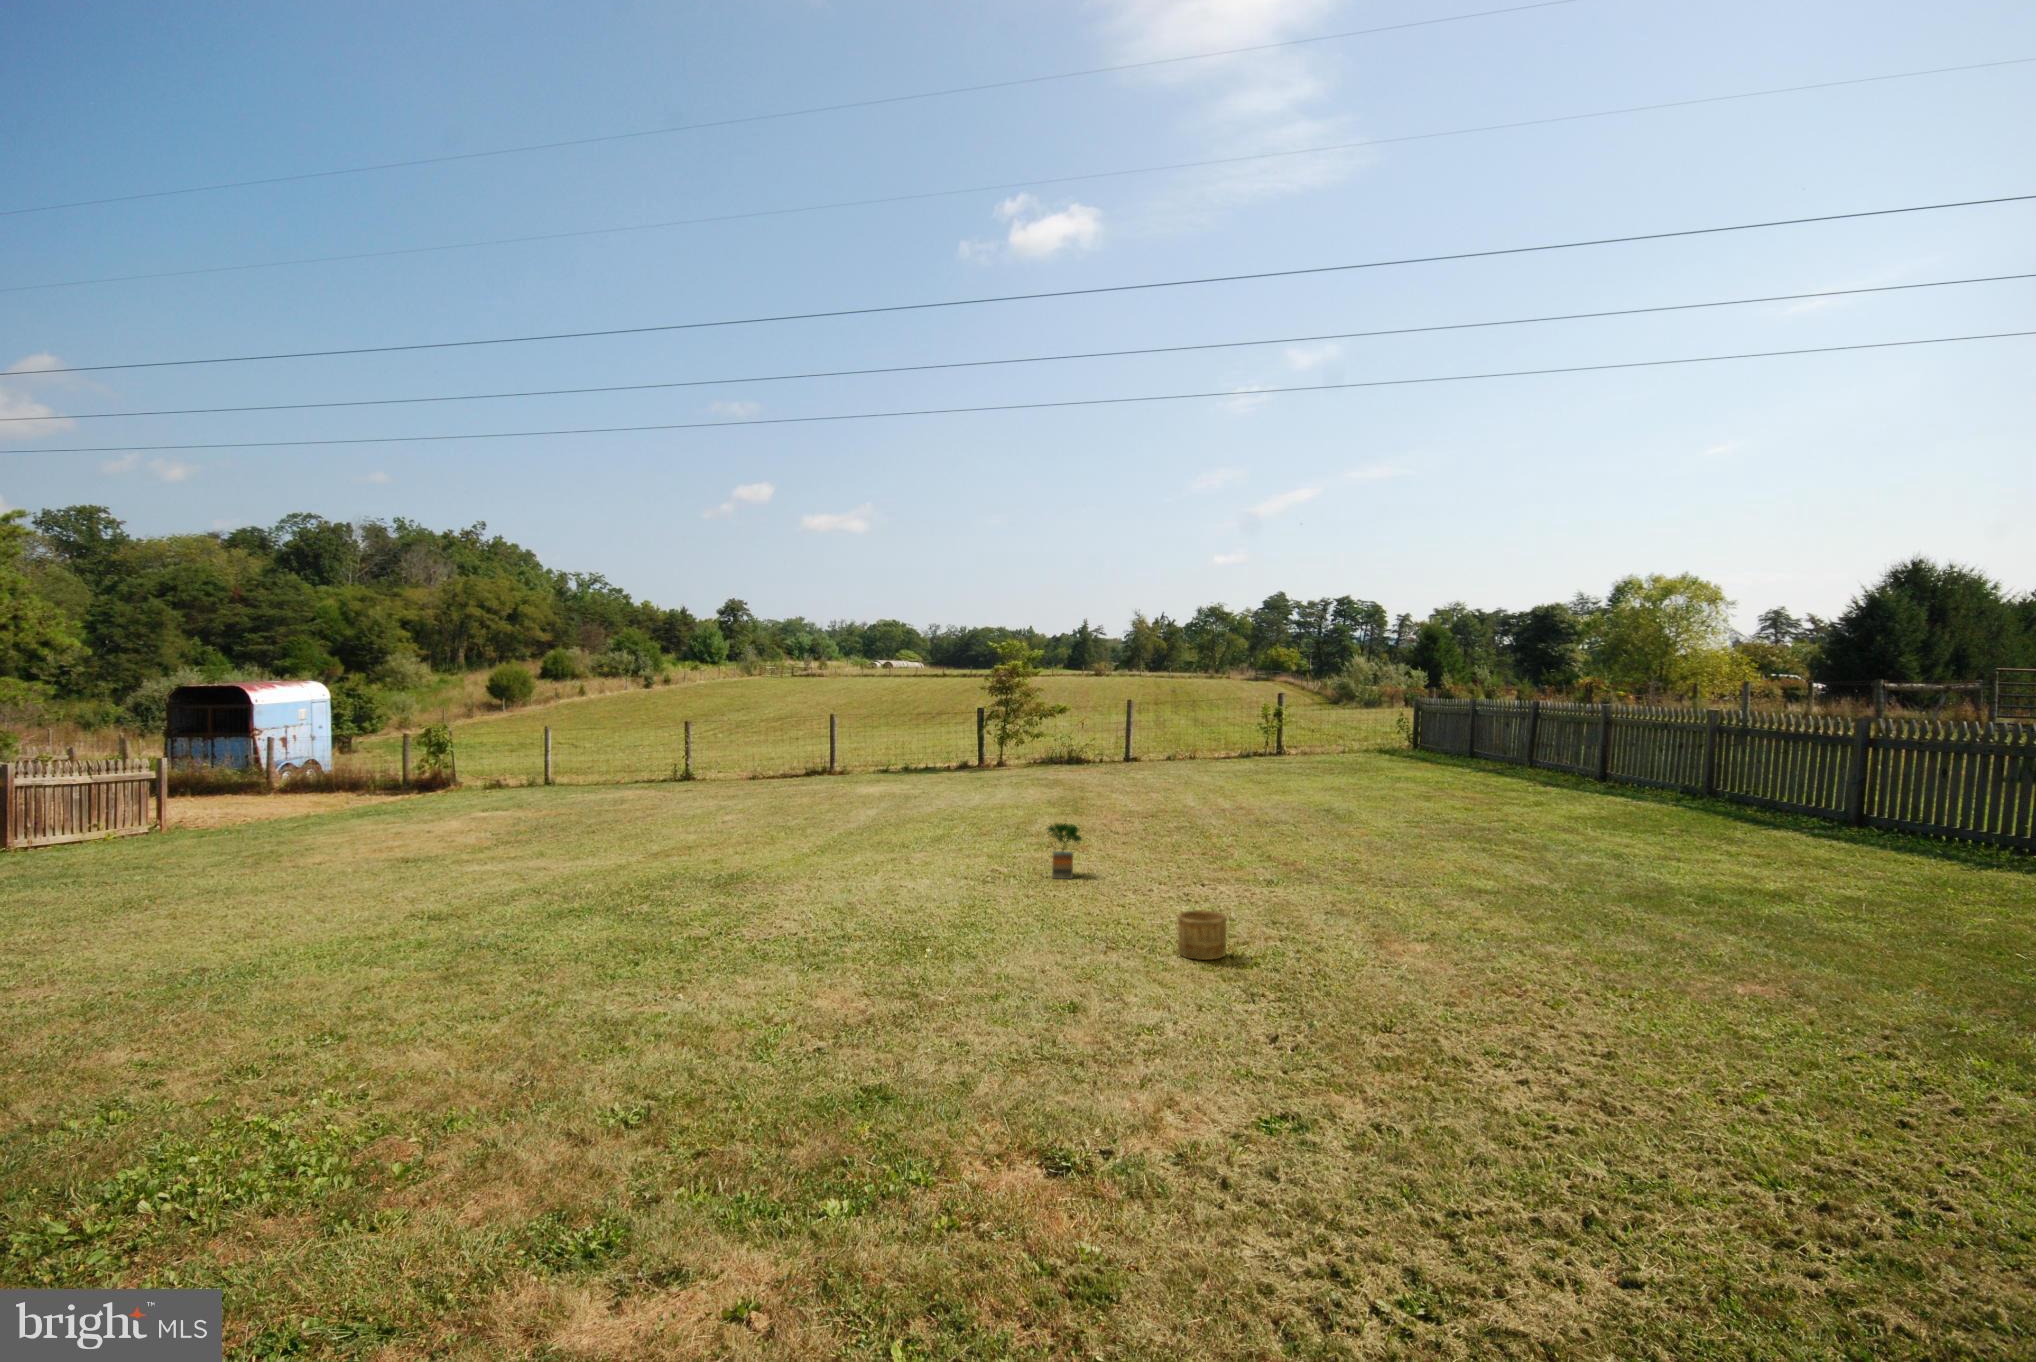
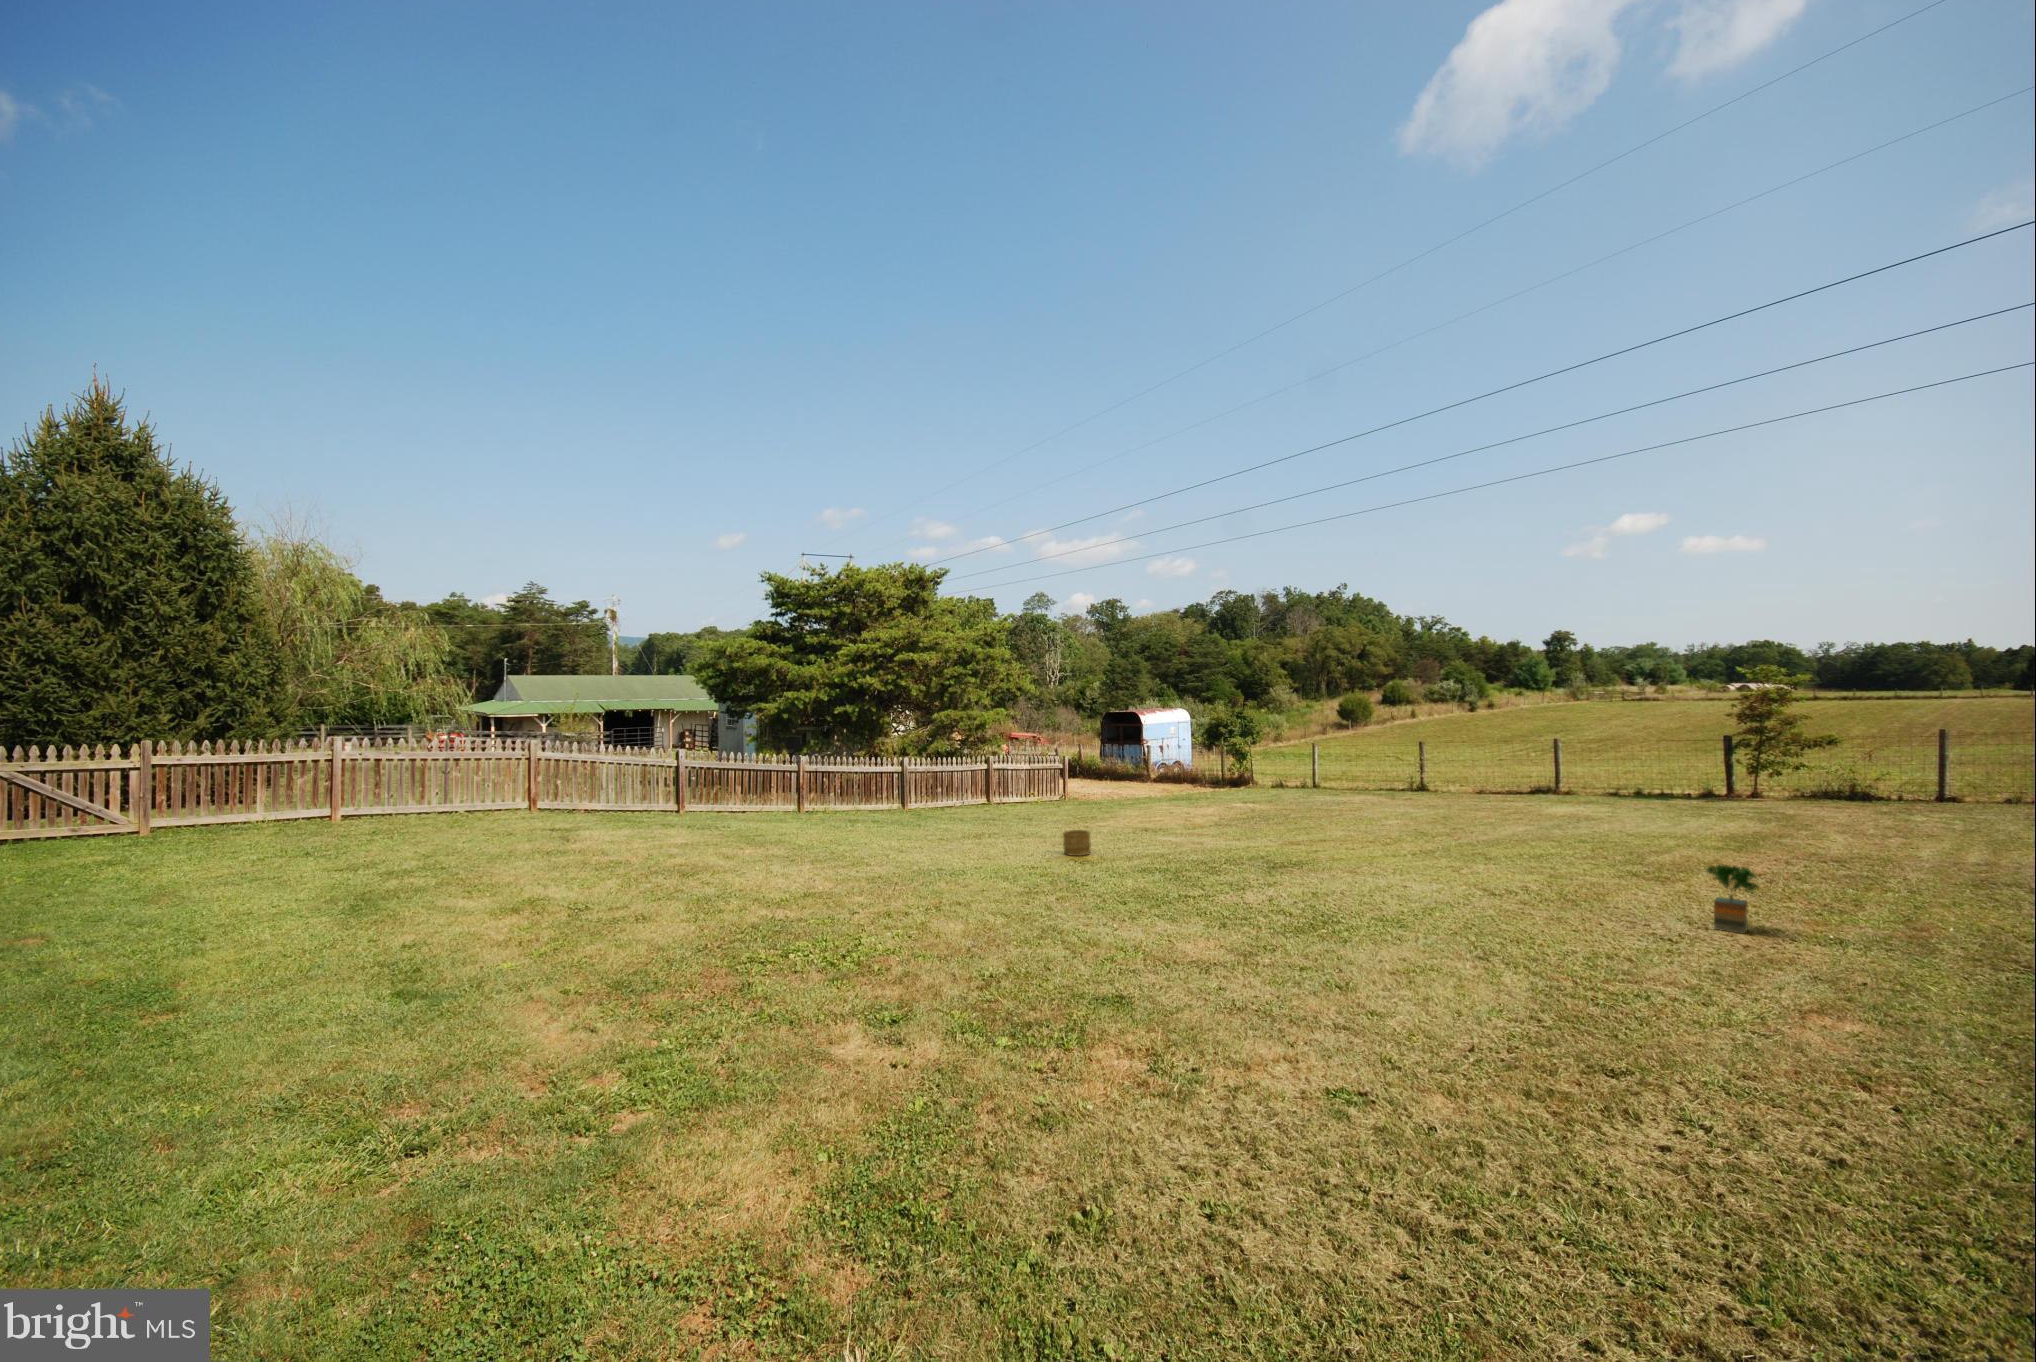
wooden bucket: present [1177,910,1227,960] -> present [1063,830,1091,856]

